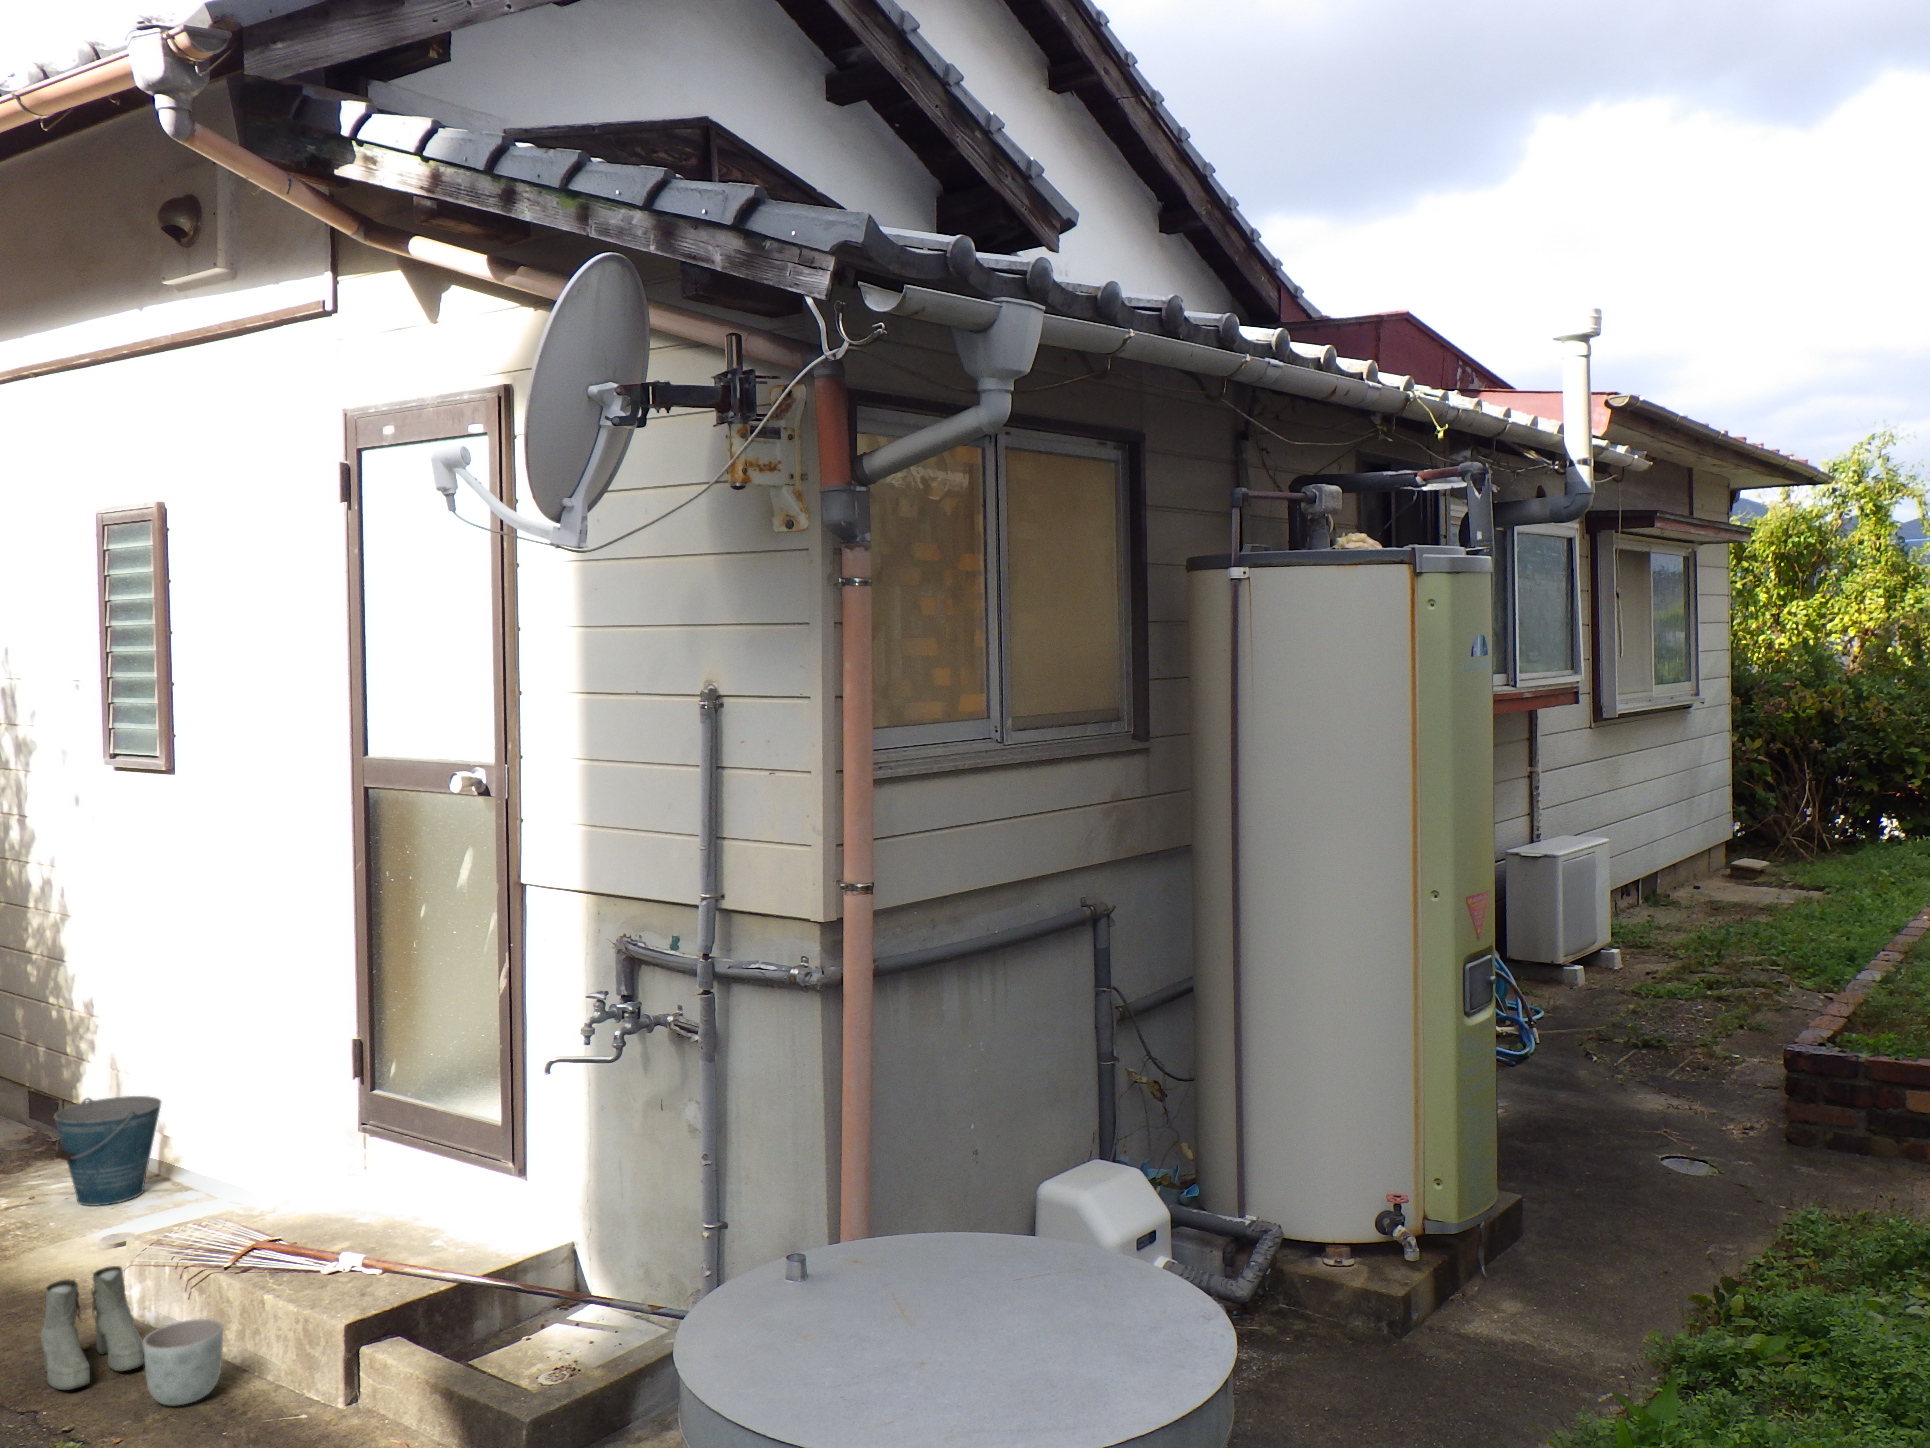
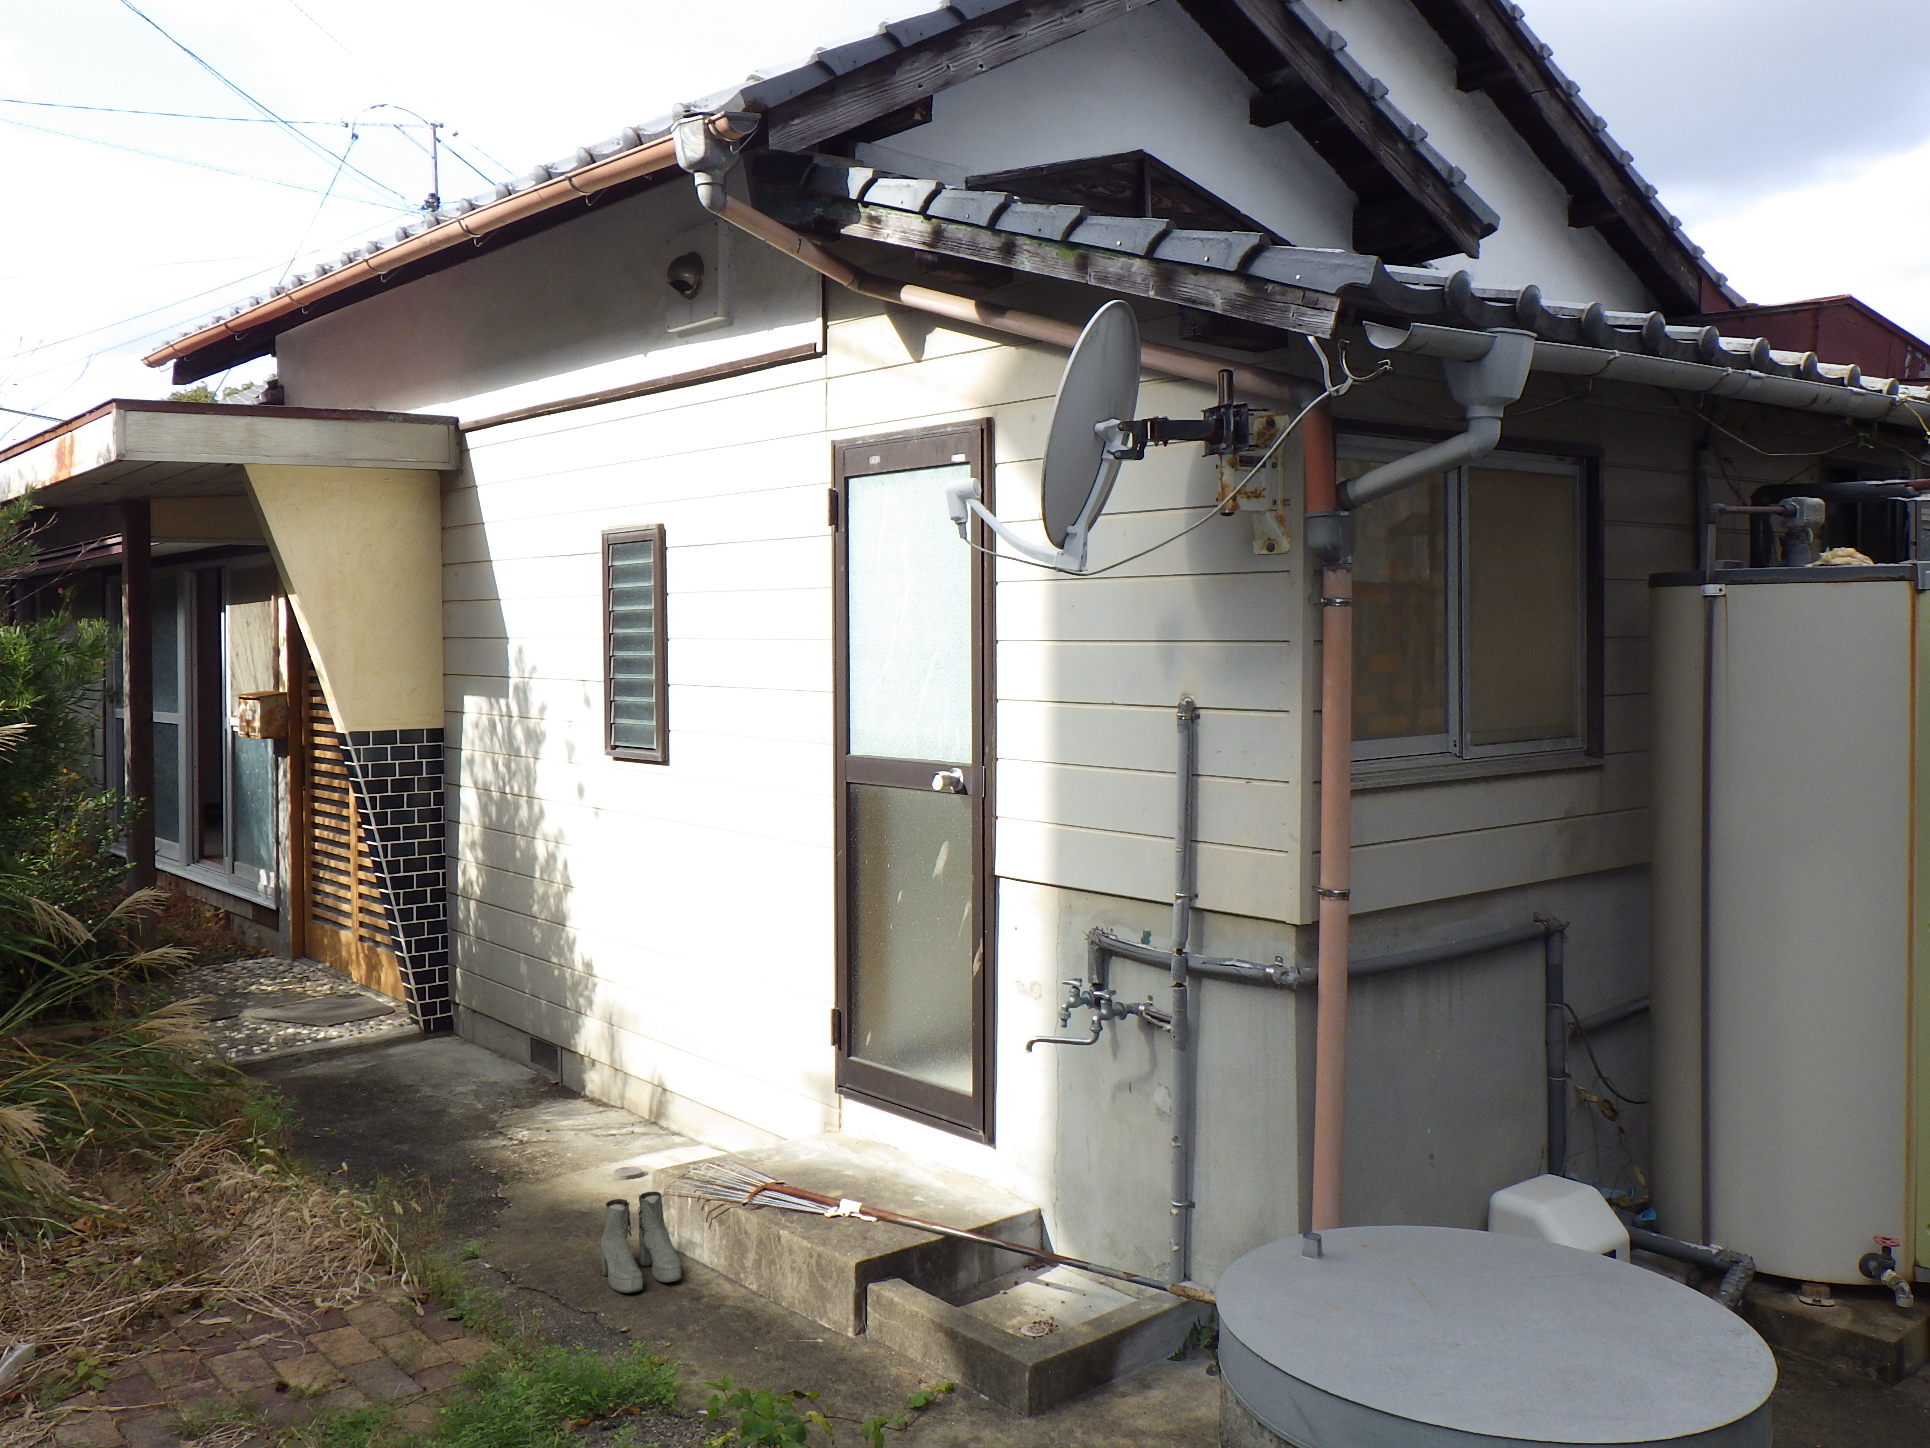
bucket: present [54,1096,161,1206] -> none [573,1046,655,1140]
planter: present [143,1319,223,1405] -> none [690,1244,752,1316]

